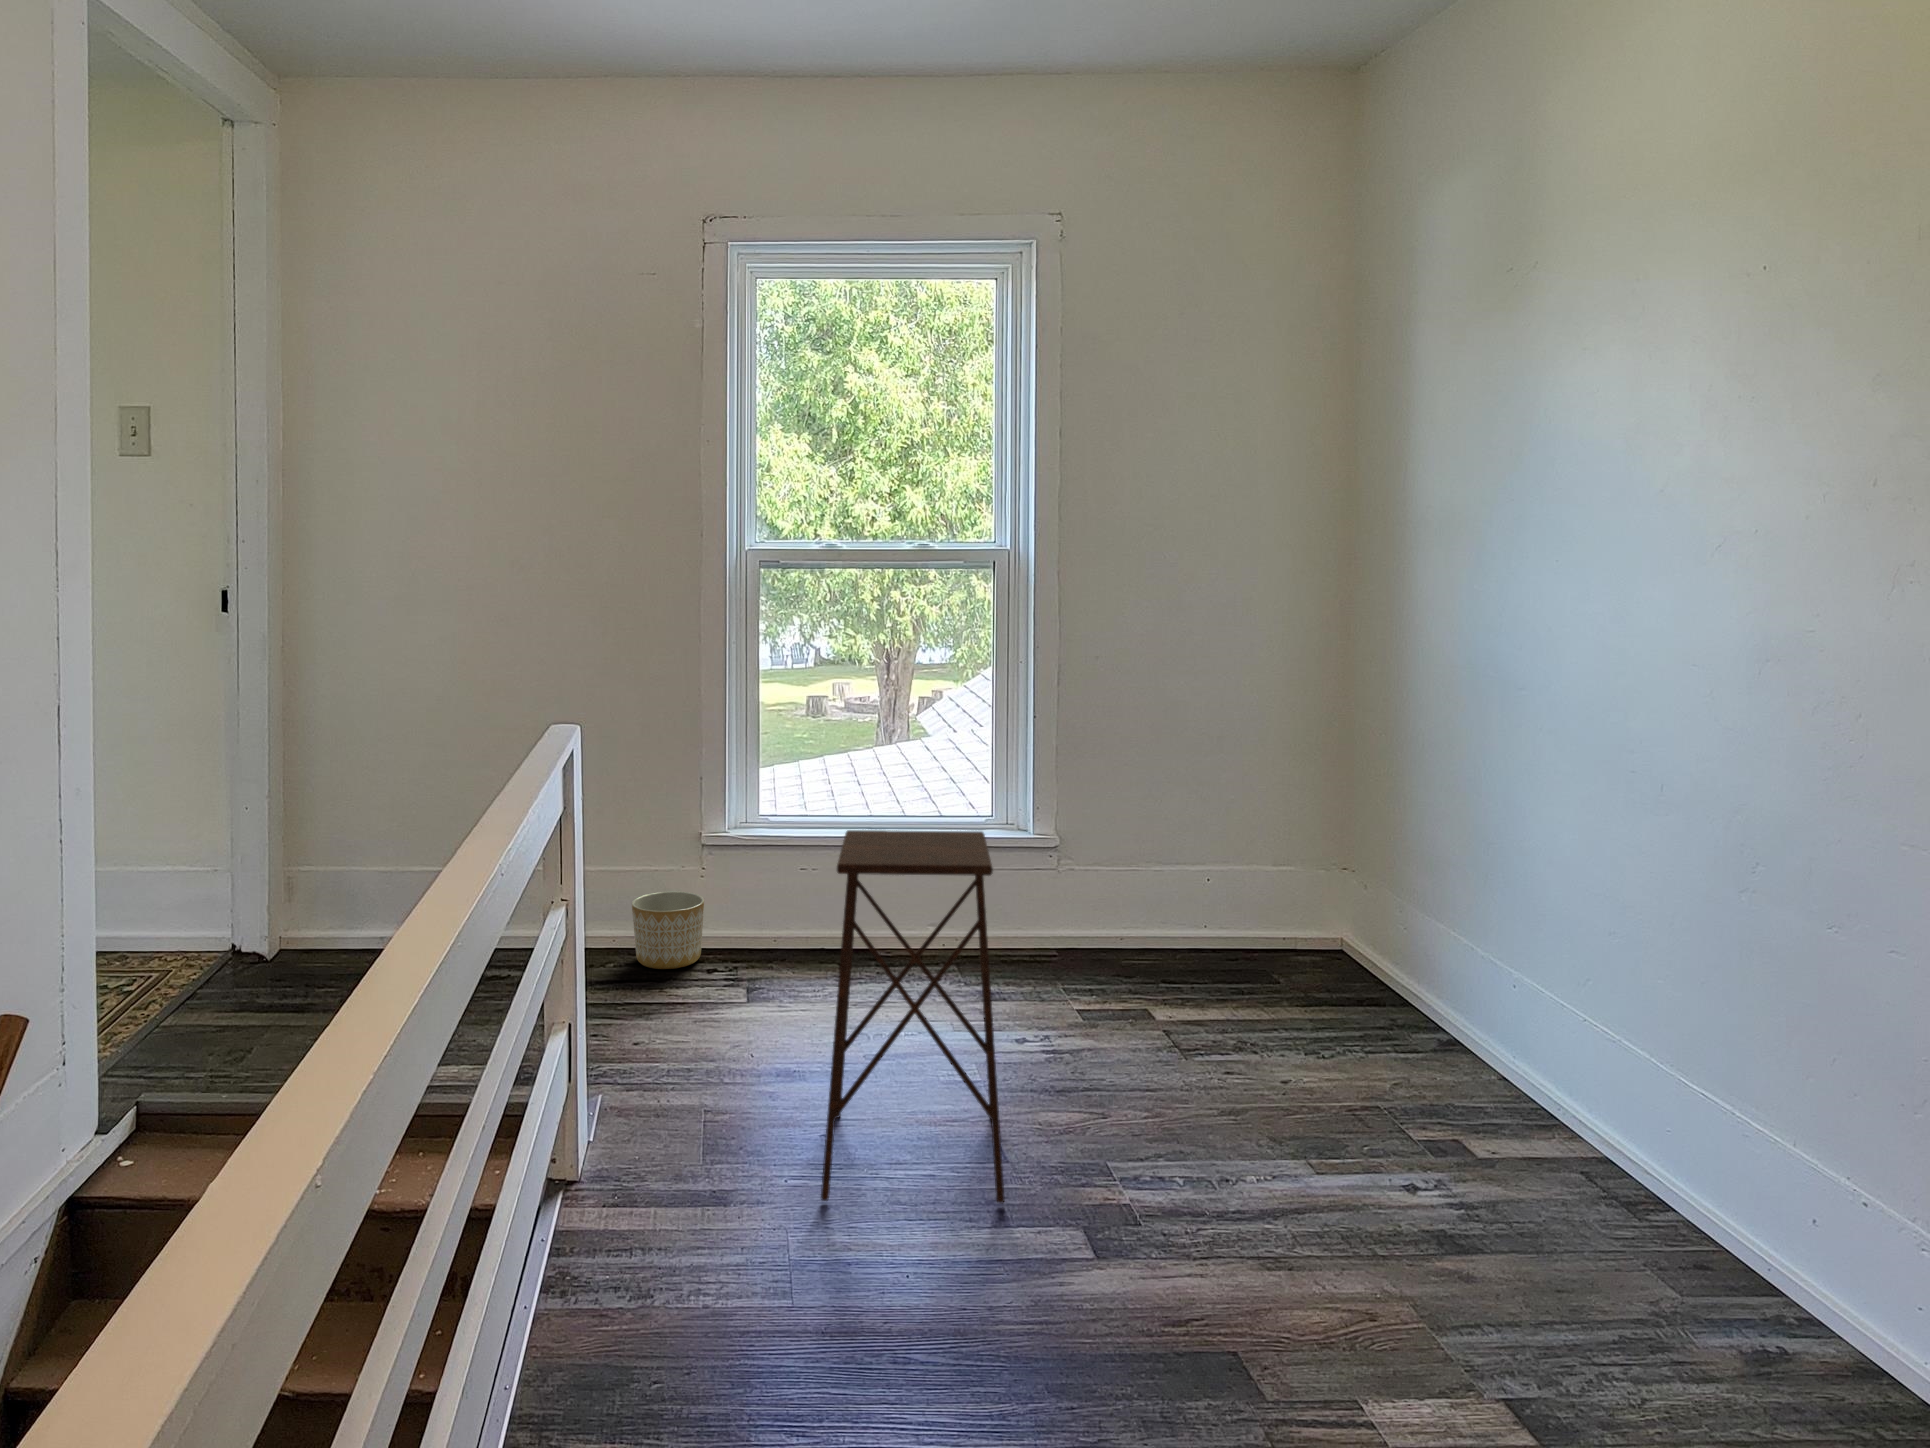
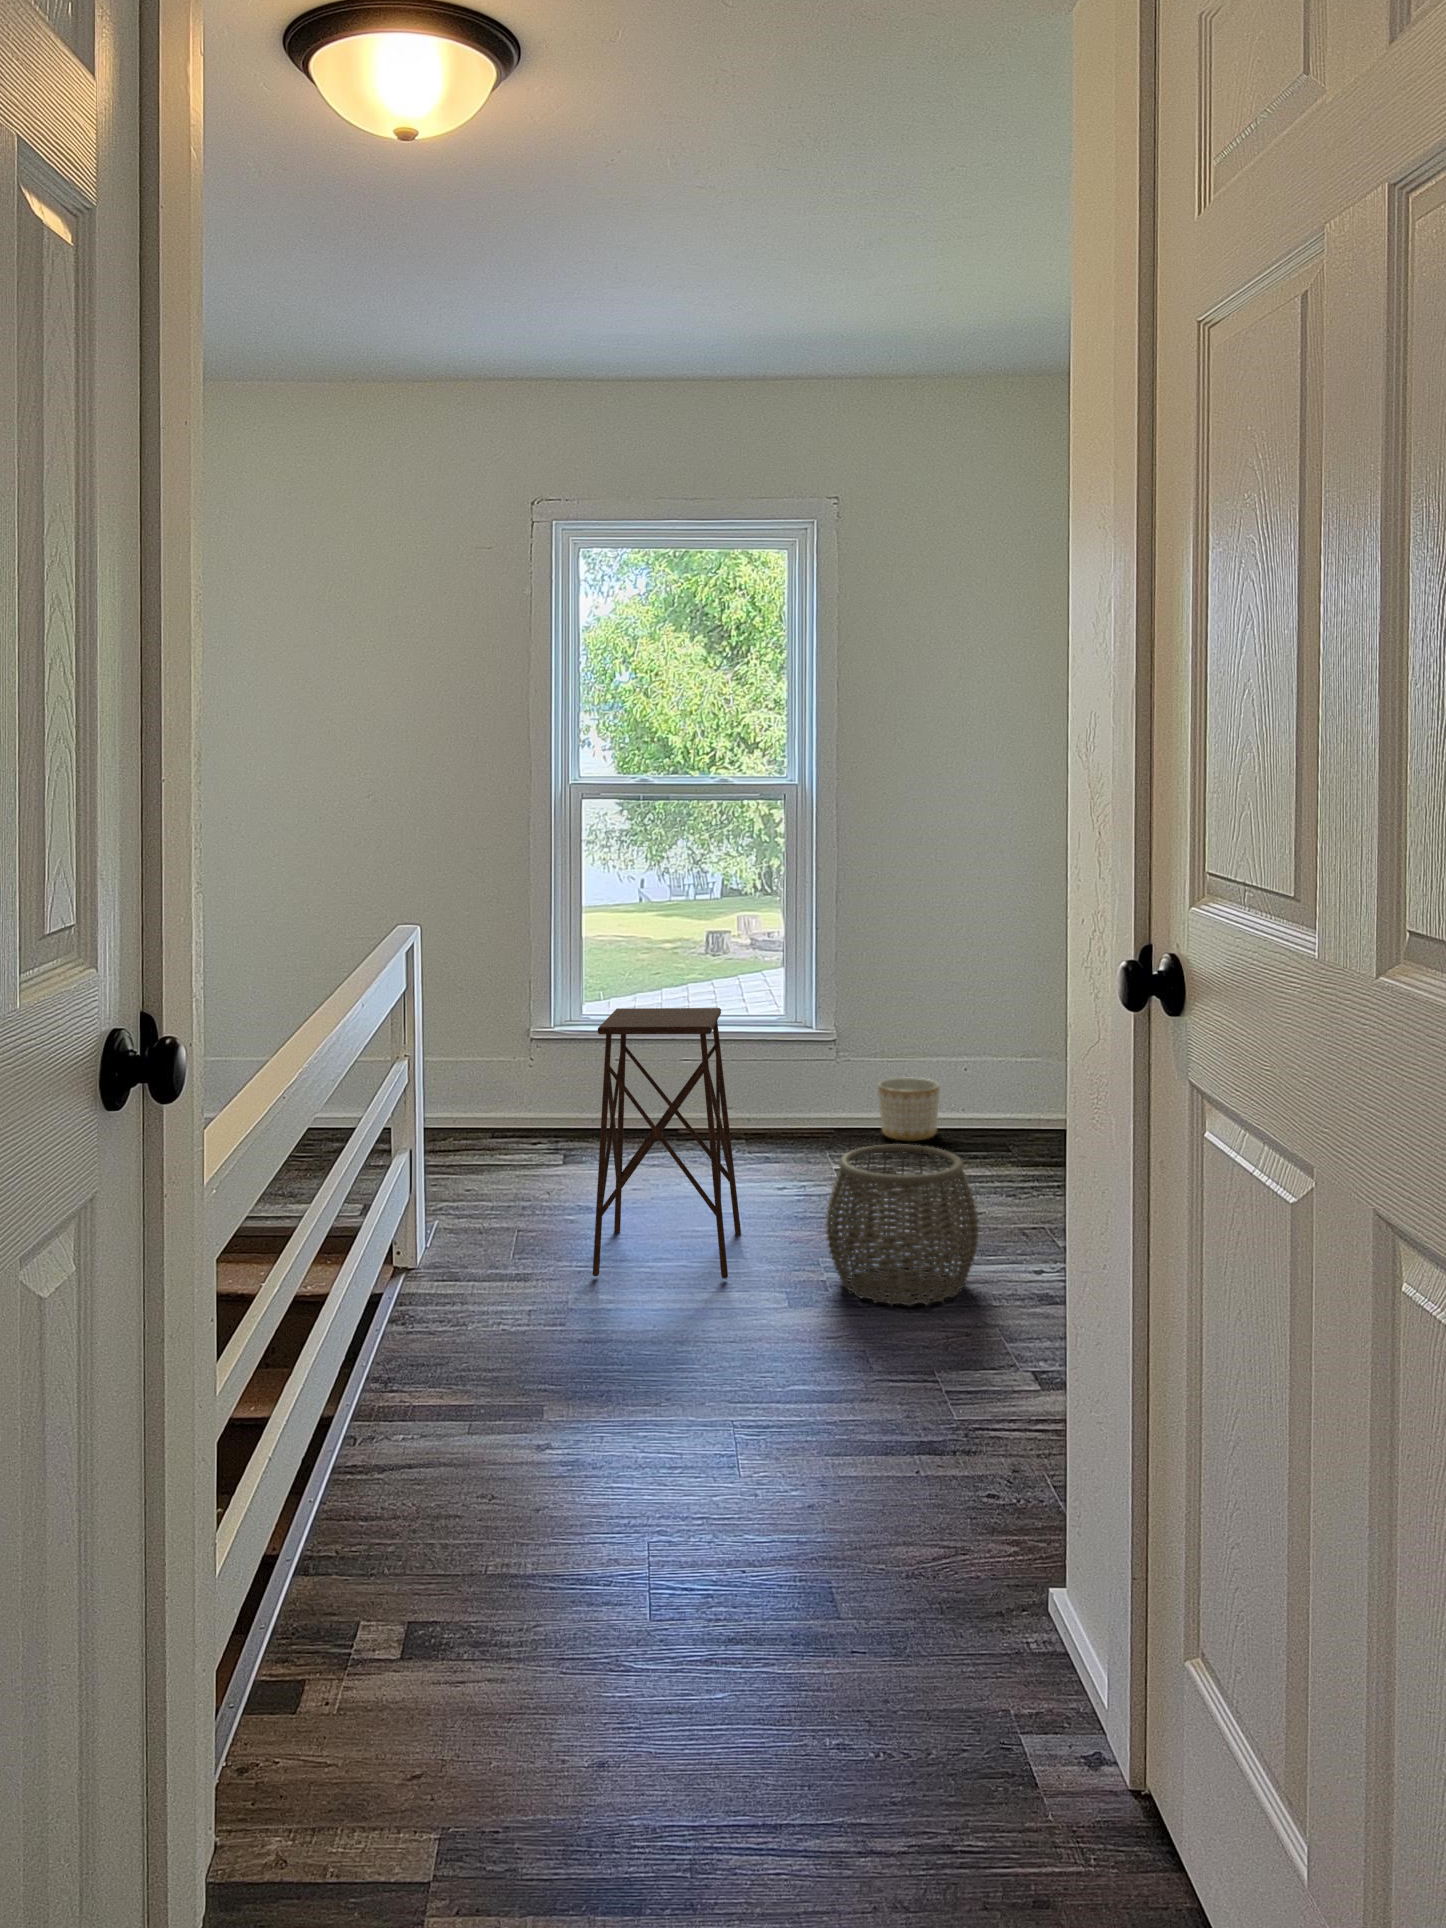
planter: present [632,891,704,969] -> present [878,1078,939,1141]
woven basket: none [1138,1018,1350,1256] -> present [826,1145,979,1306]

